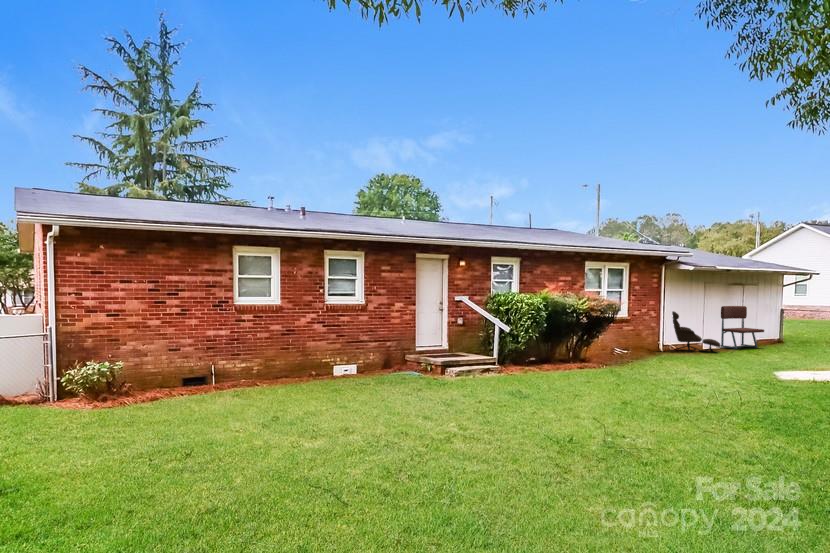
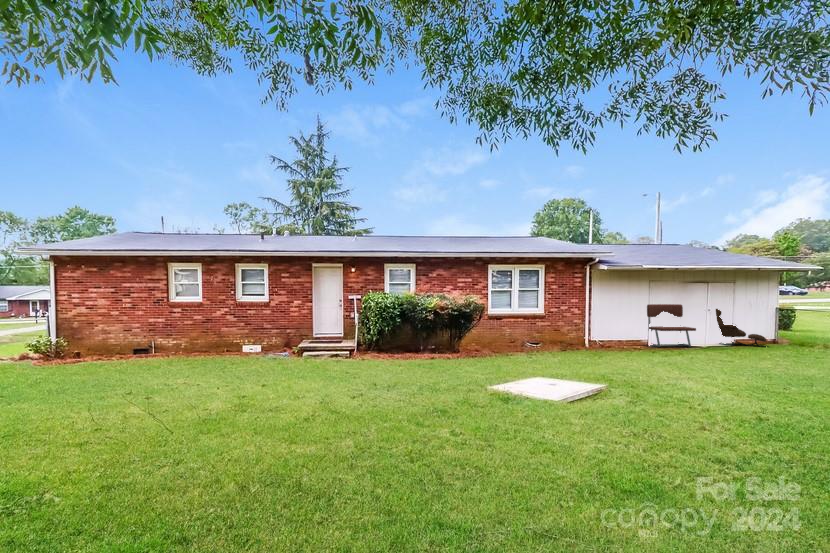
lounge chair: present [672,311,720,353] -> present [716,309,766,347]

